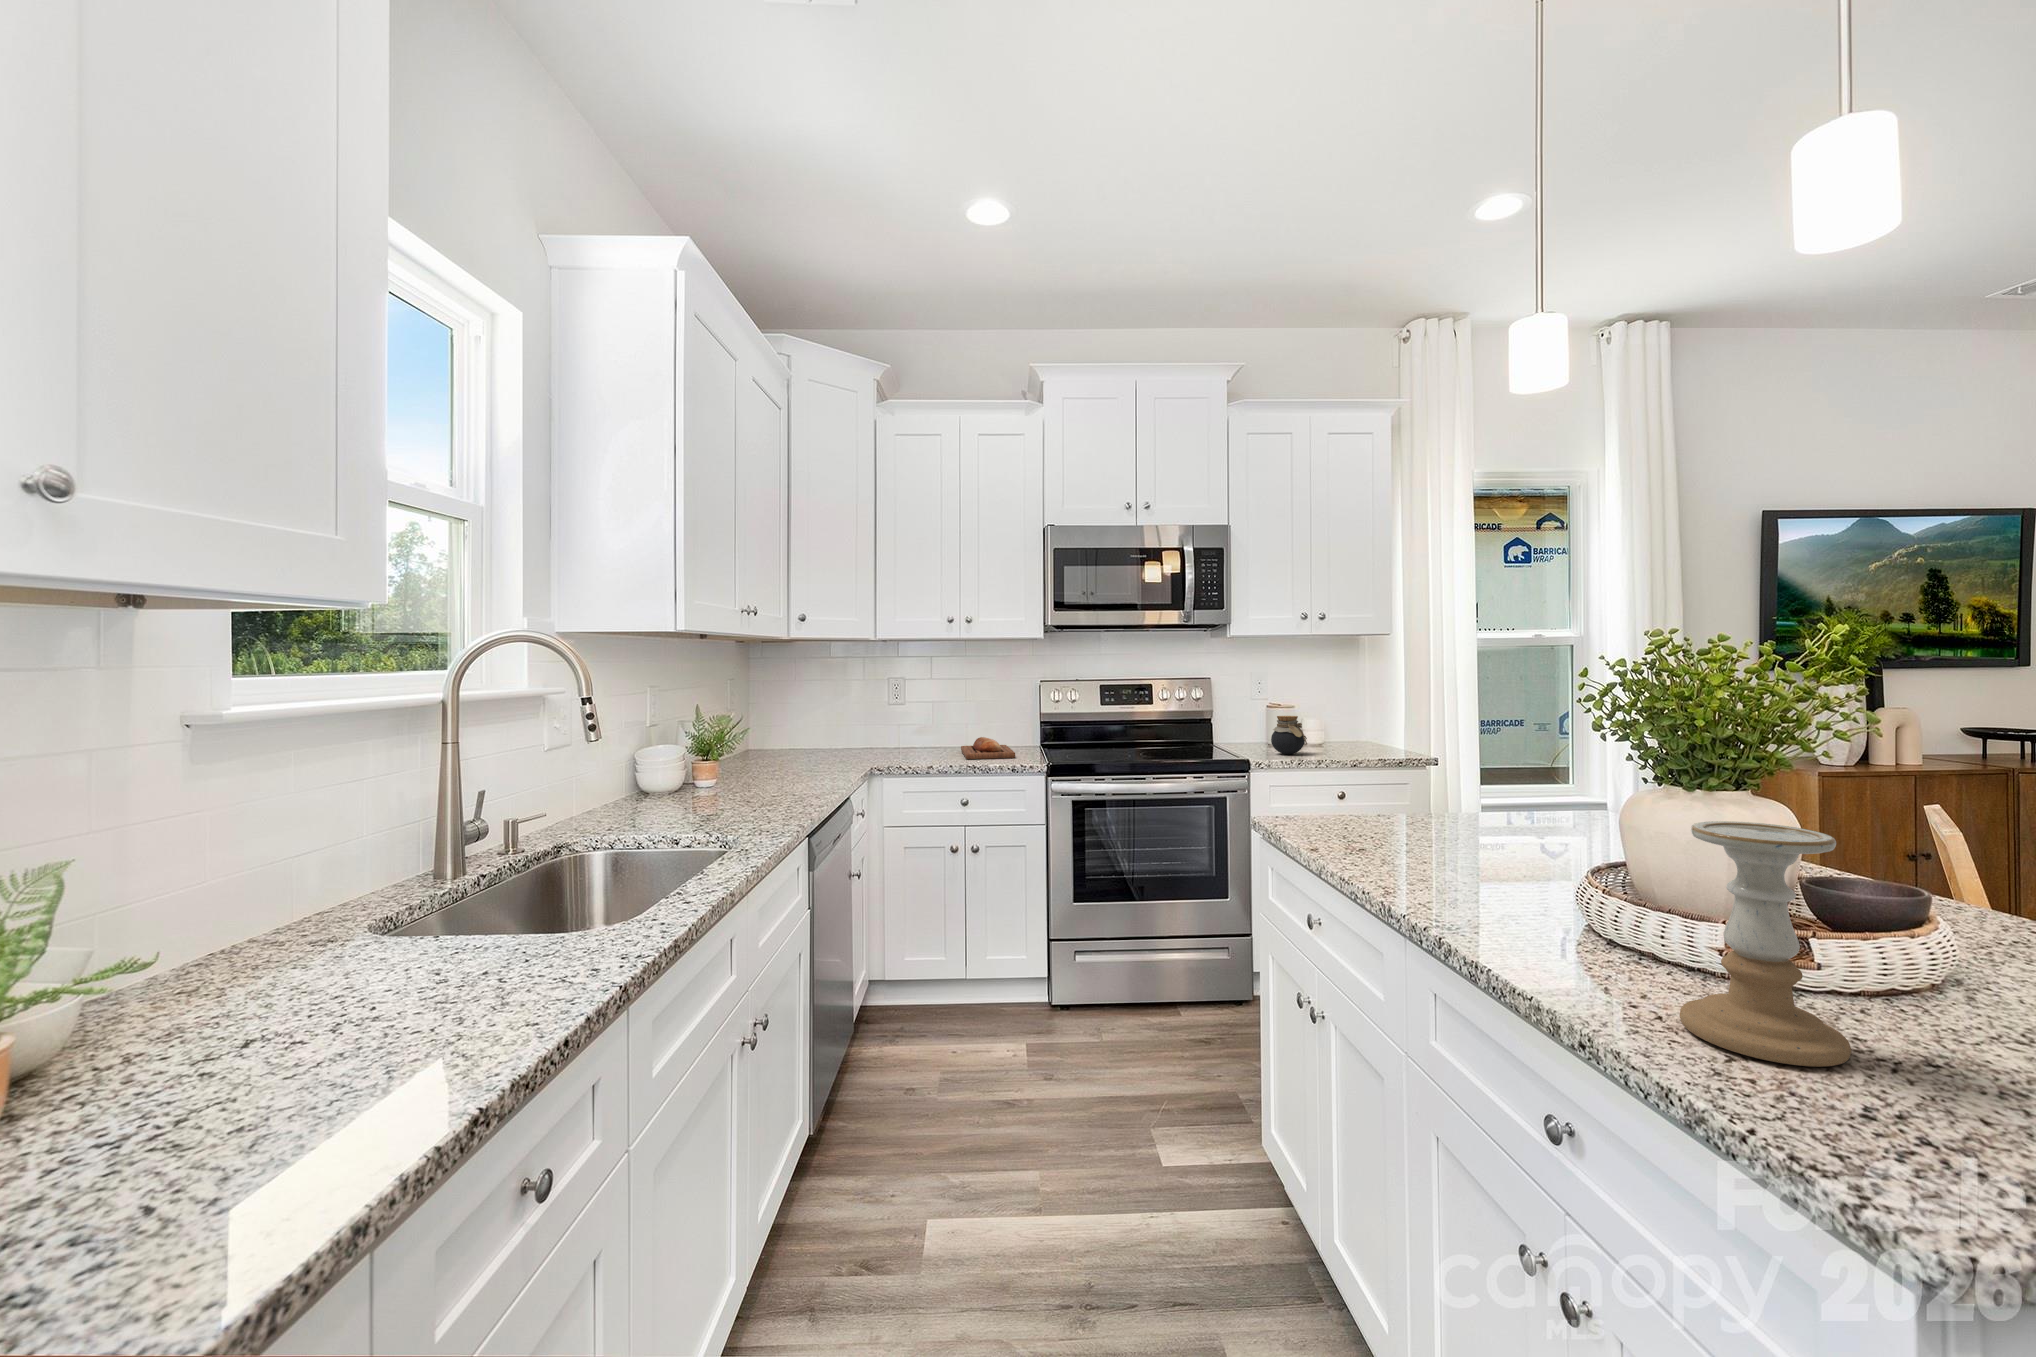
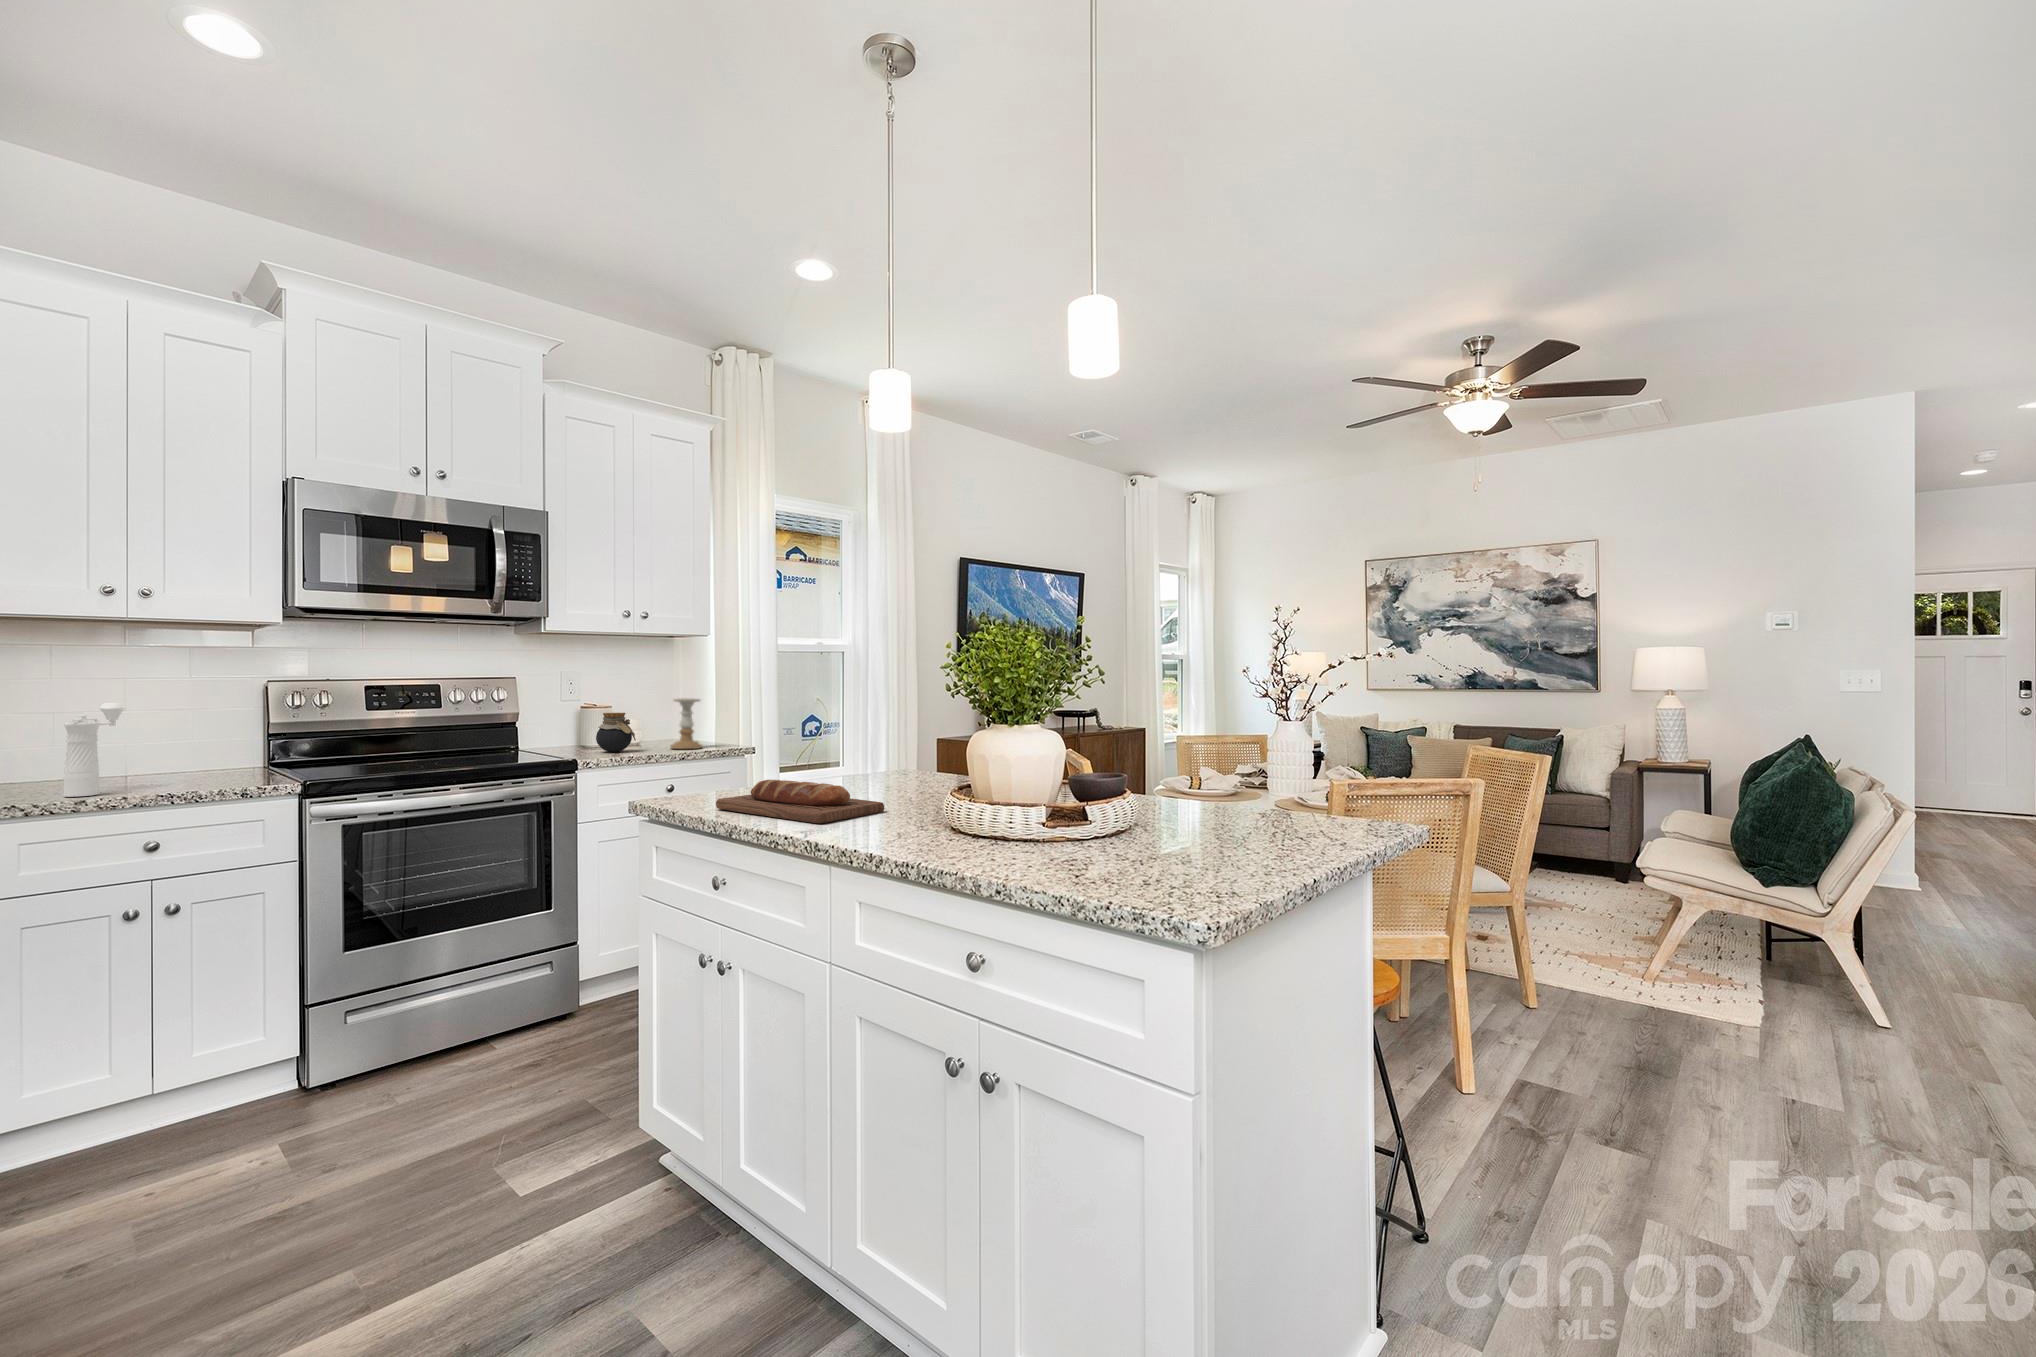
pepper mill: none [924,706,955,769] -> present [63,703,125,797]
bread loaf: present [961,737,1015,759] -> present [716,780,884,823]
candle holder: present [1680,821,1851,1067] -> present [670,699,702,749]

